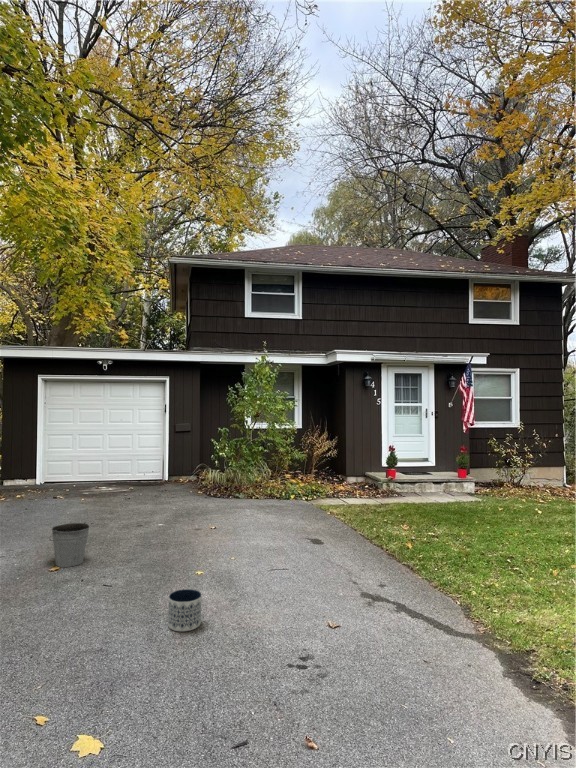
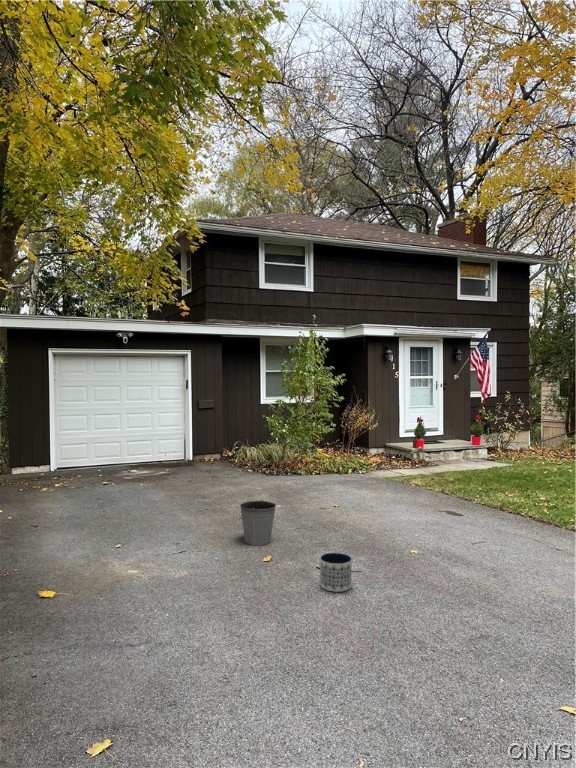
planter: present [168,589,201,632] -> present [320,553,352,592]

